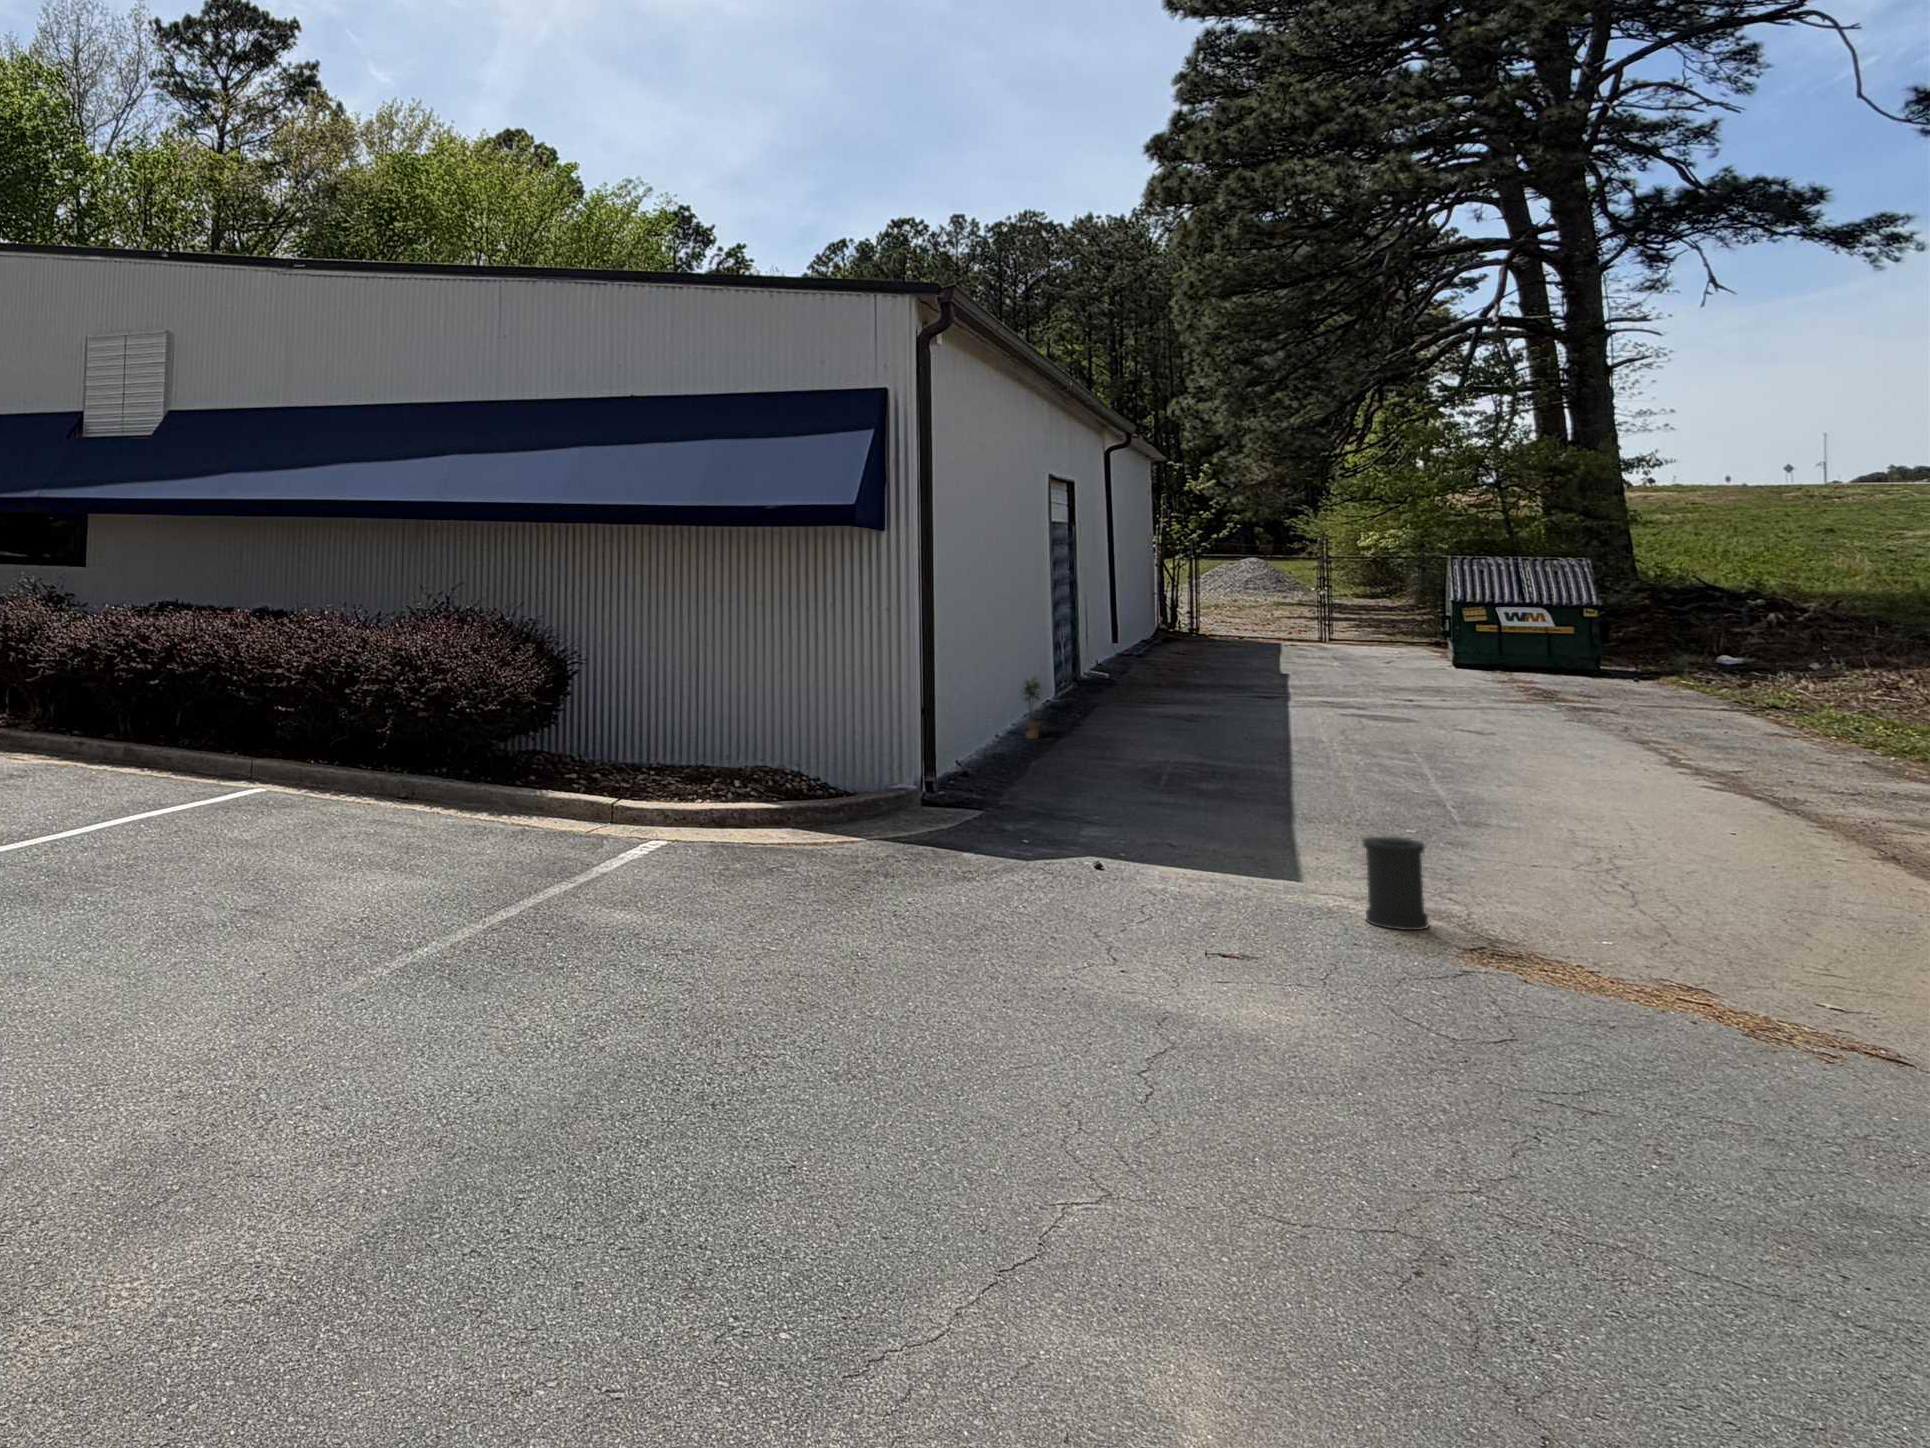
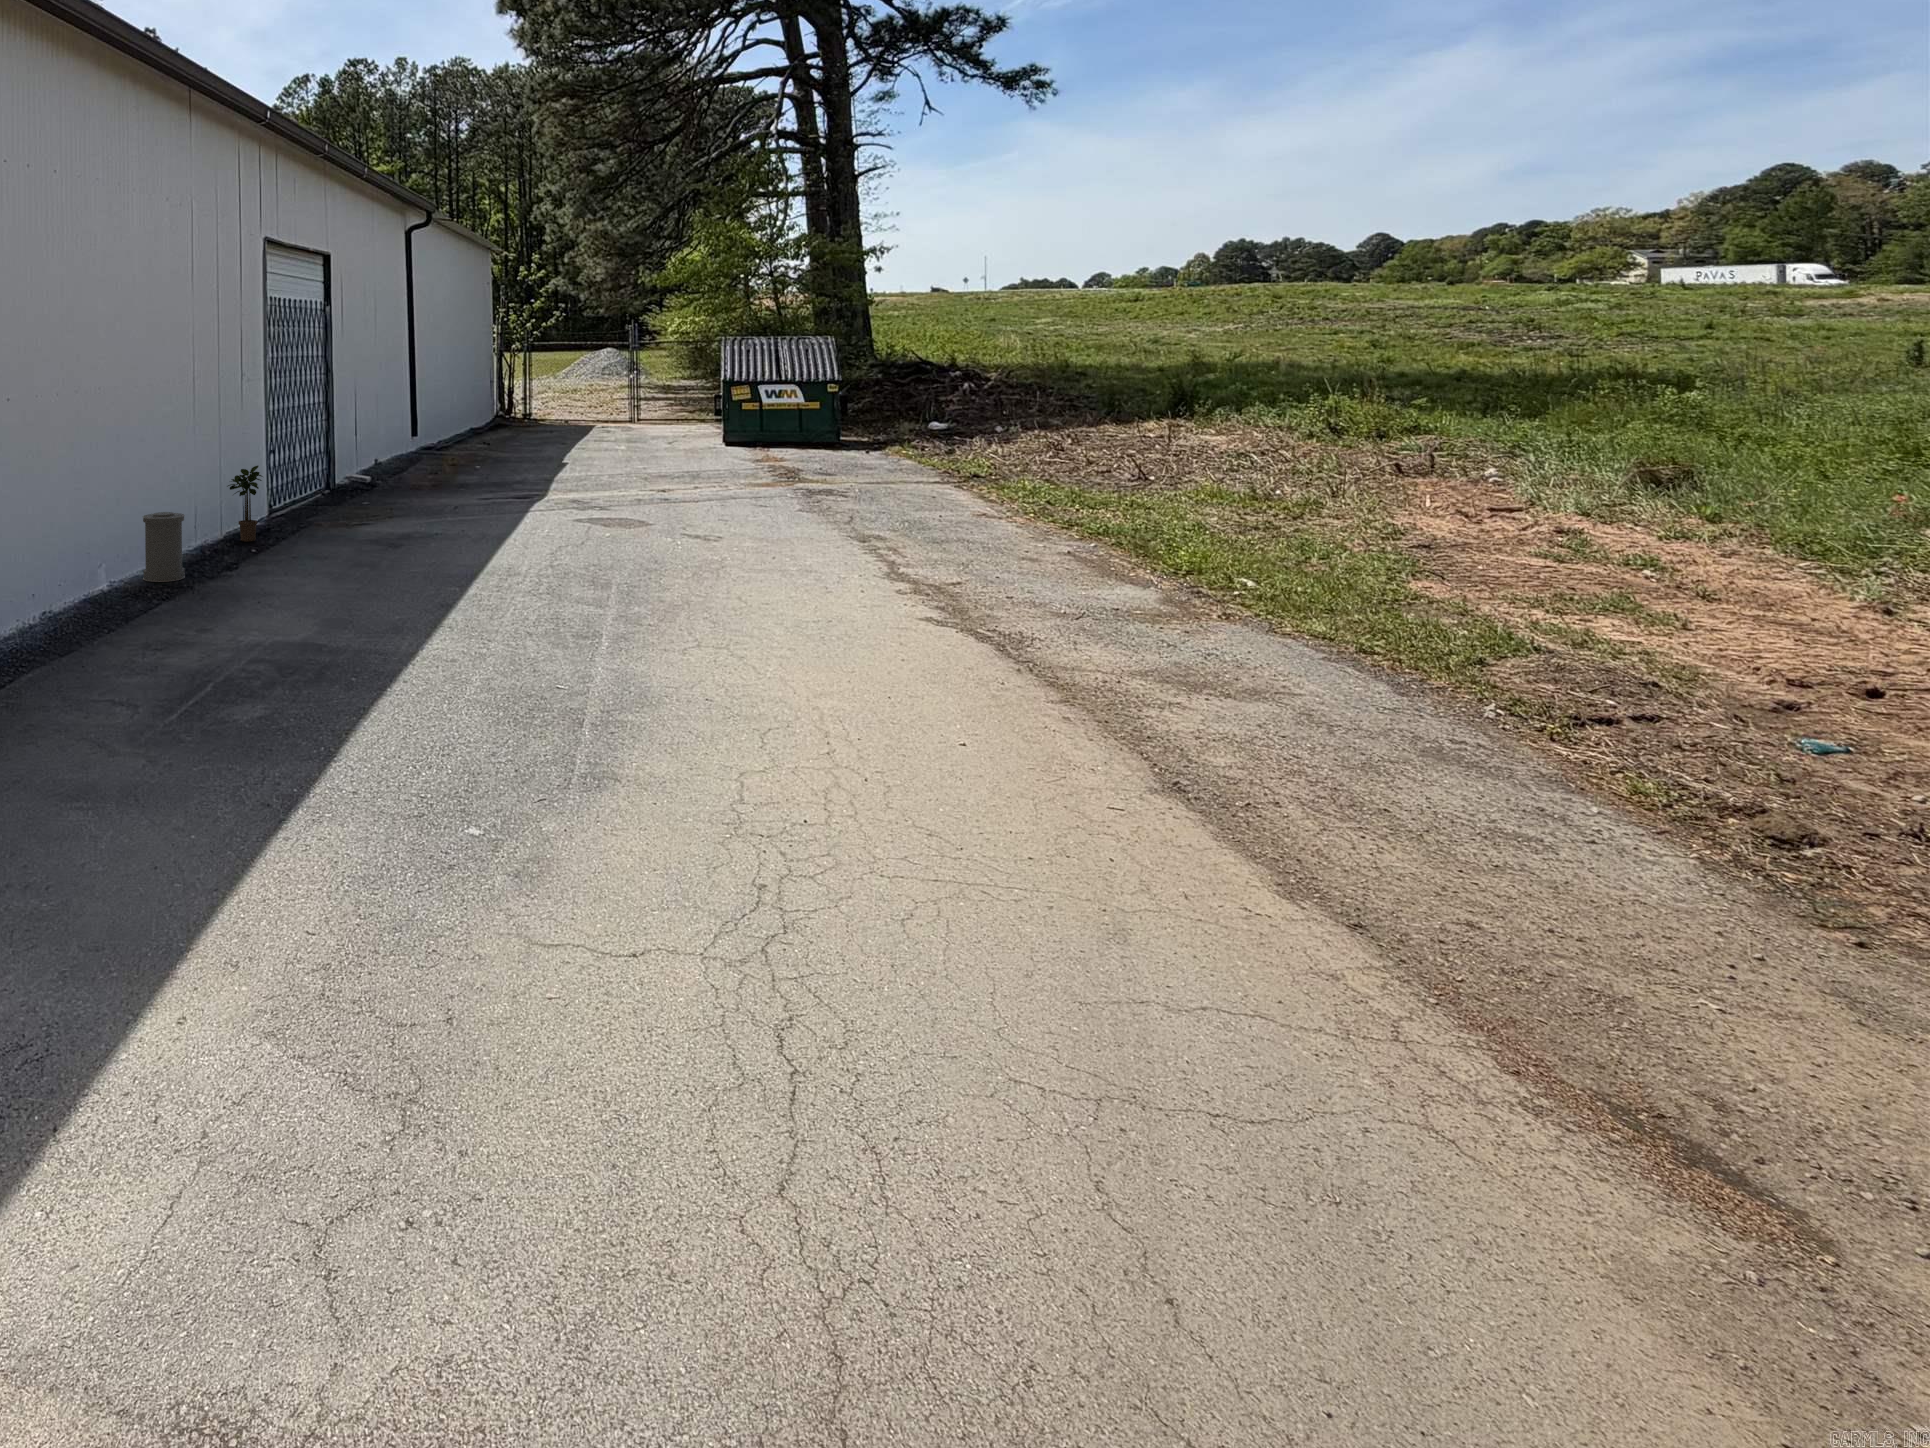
trash can: present [1362,837,1428,930] -> present [143,512,185,582]

